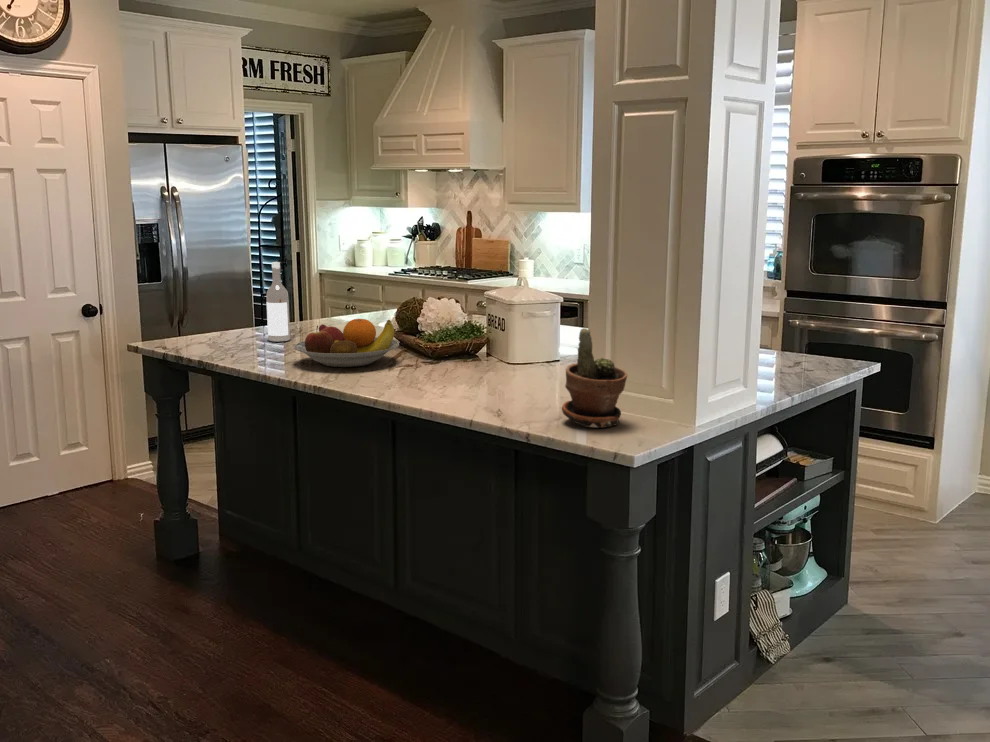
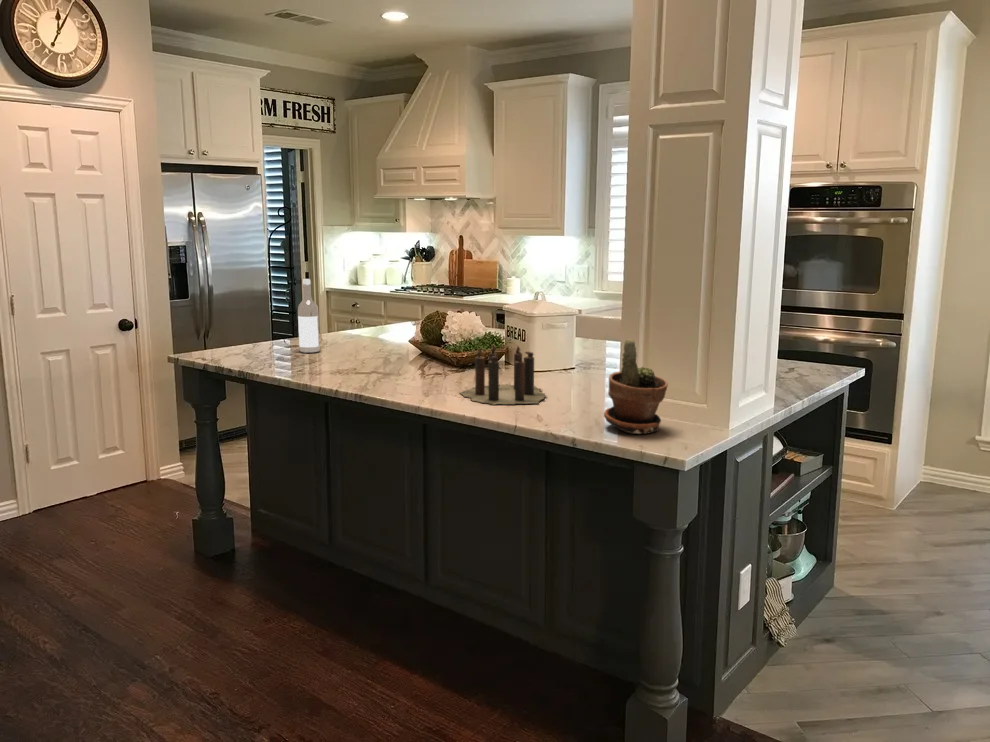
fruit bowl: present [294,319,399,367] -> none [330,331,428,376]
candle: none [420,333,541,397] -> present [460,344,546,405]

